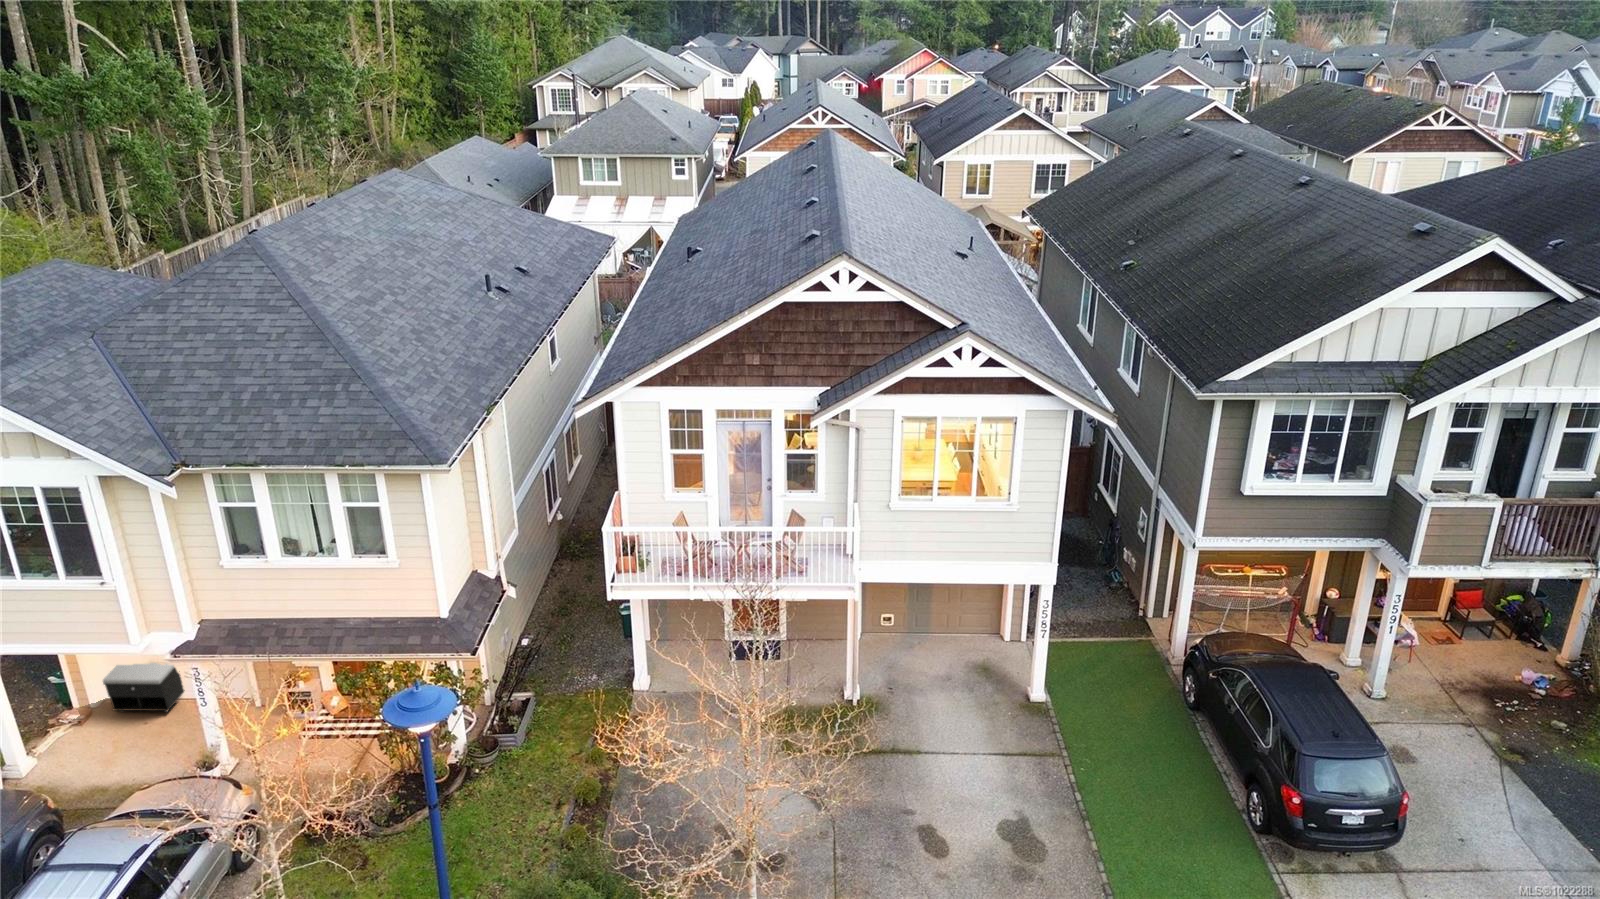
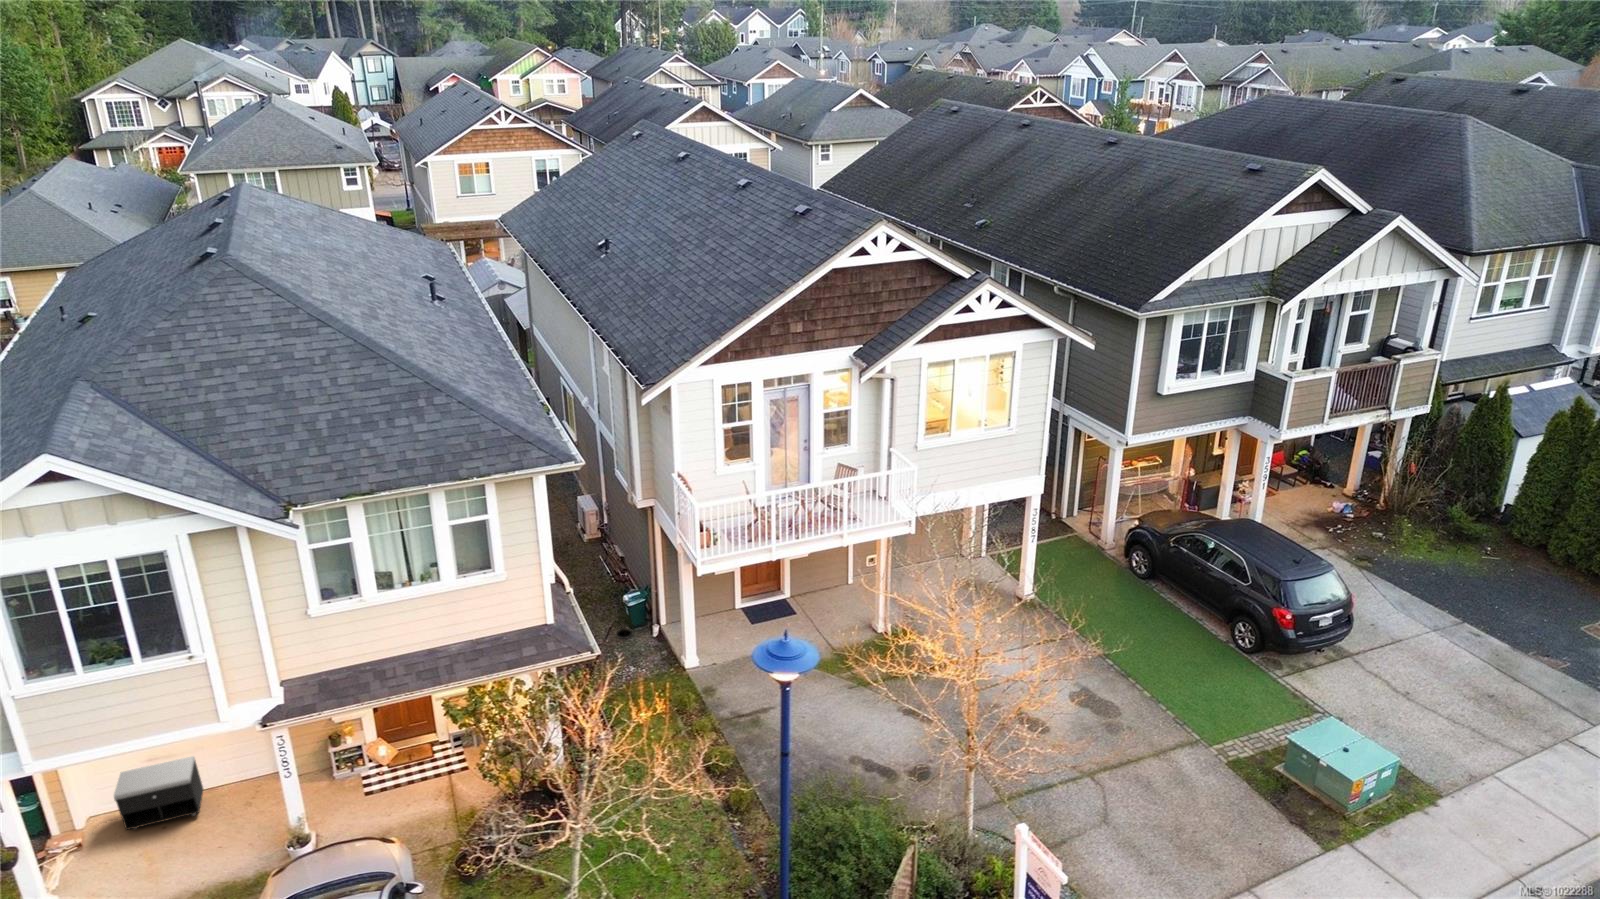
potted tree: none [588,609,612,642] -> present [614,608,633,639]

